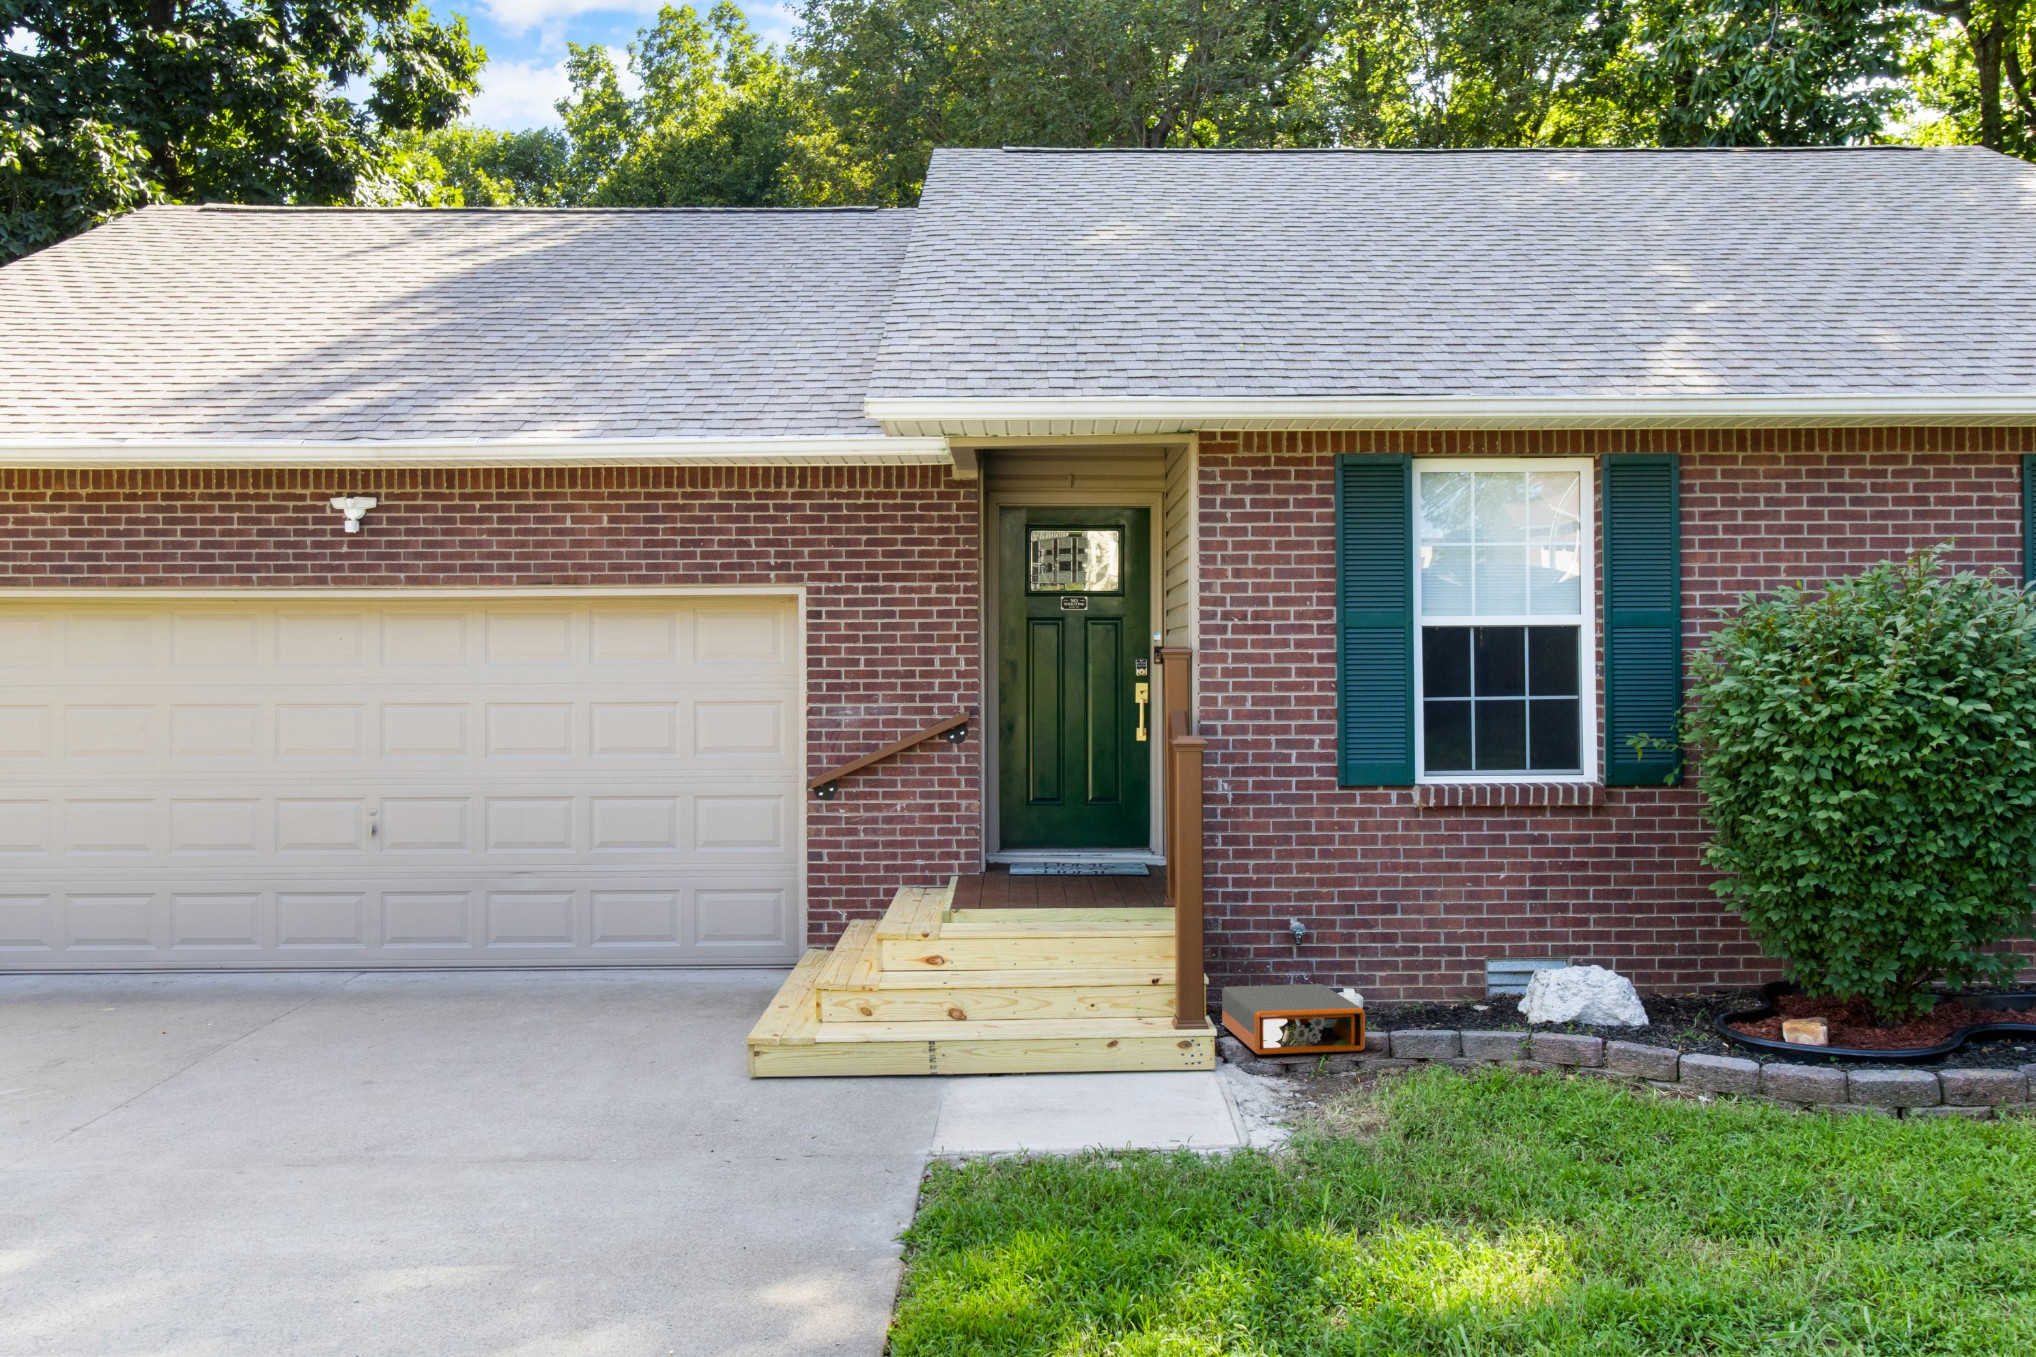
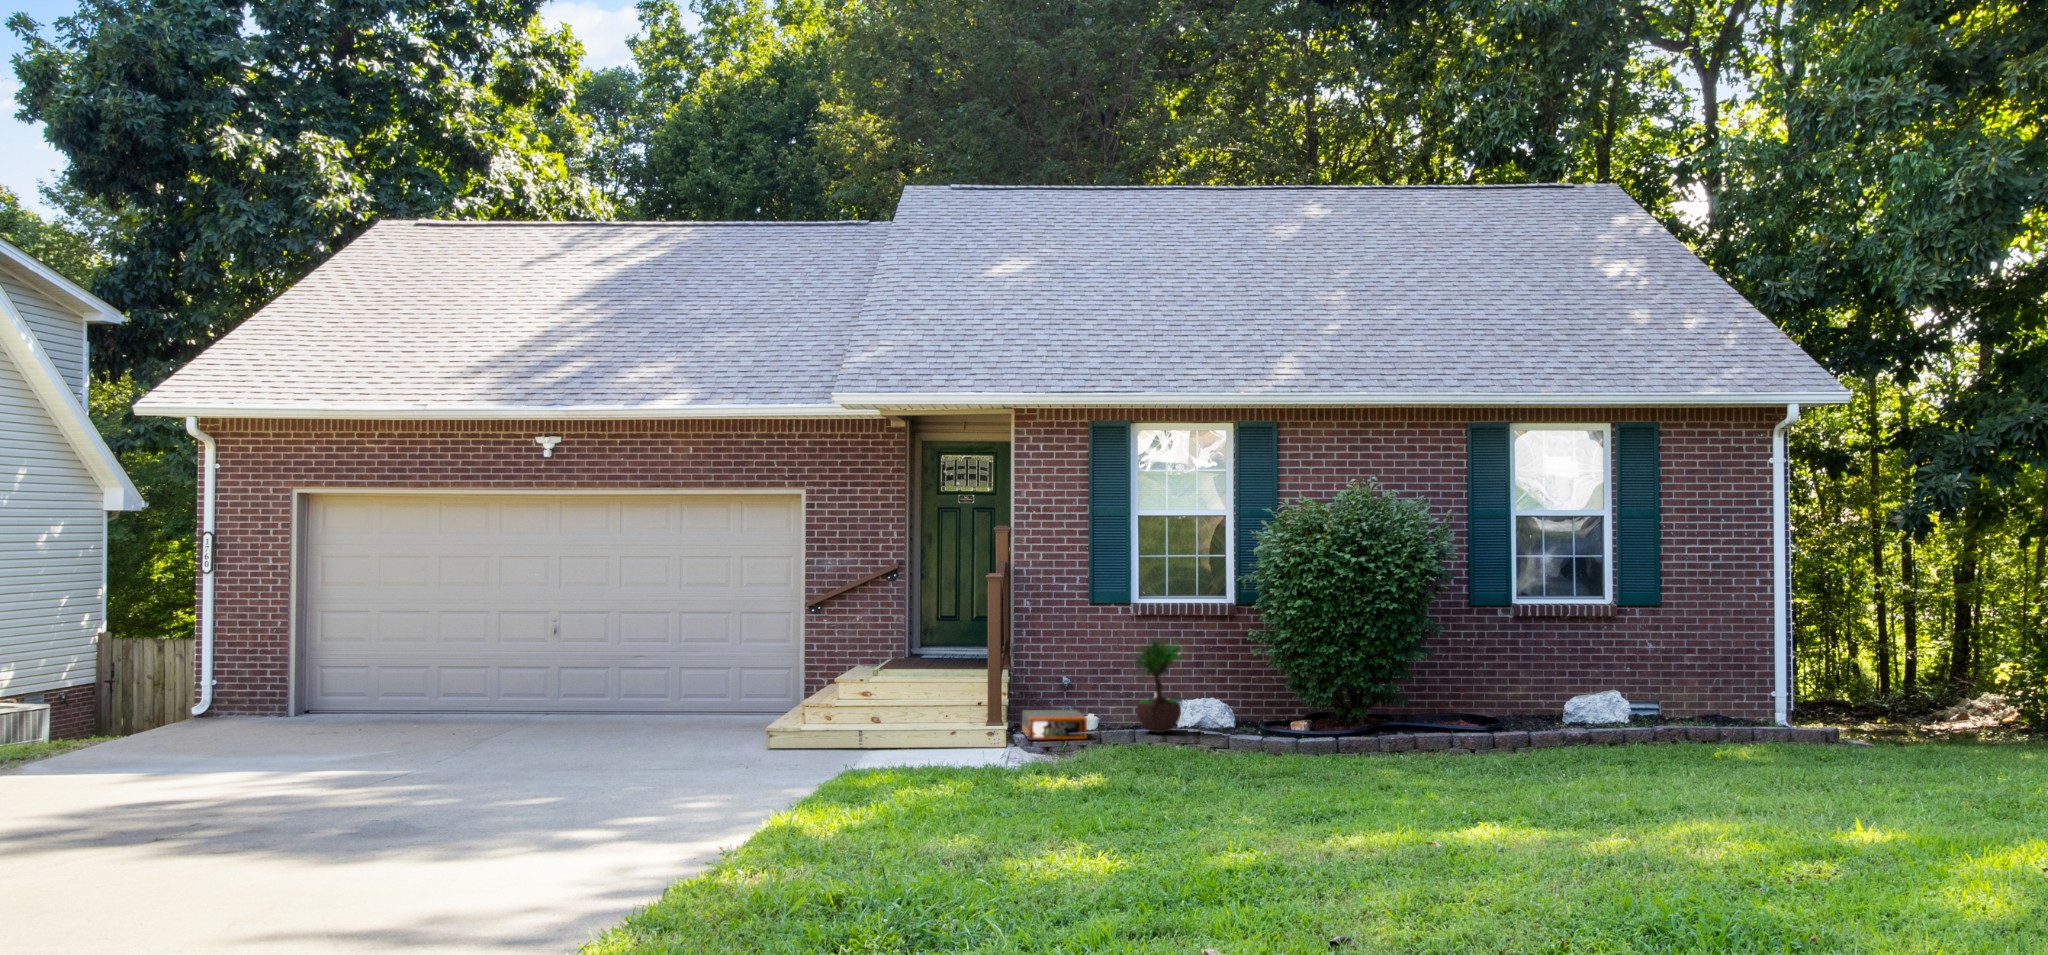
potted tree: none [1425,837,1541,1029] -> present [1131,638,1182,733]

